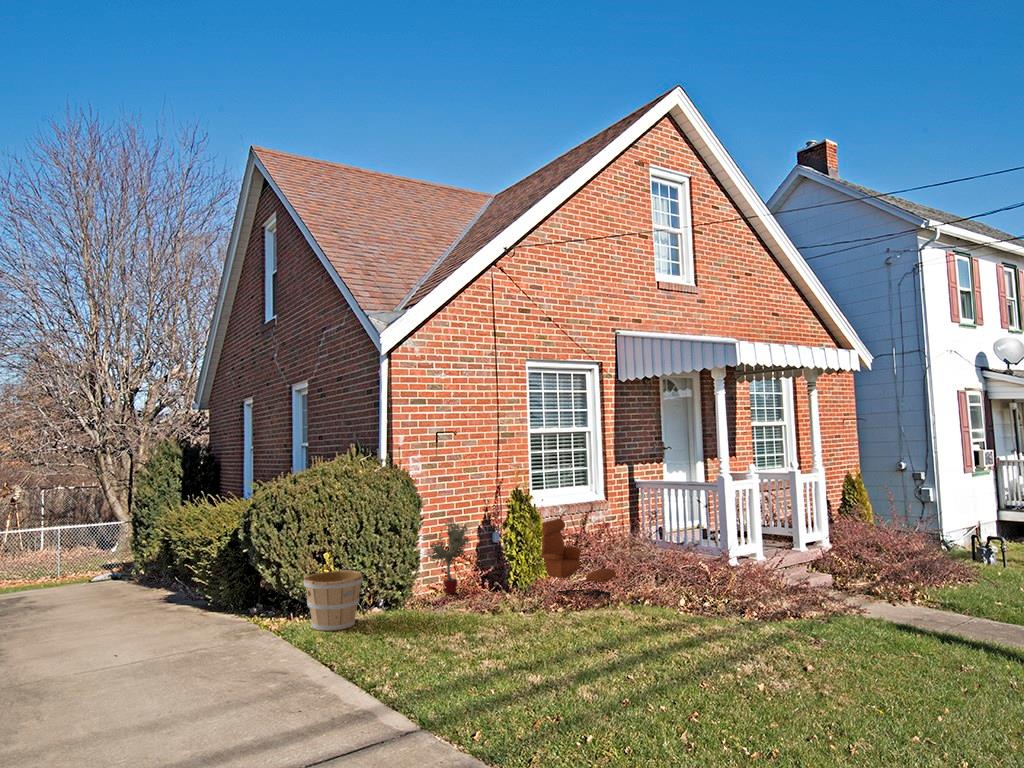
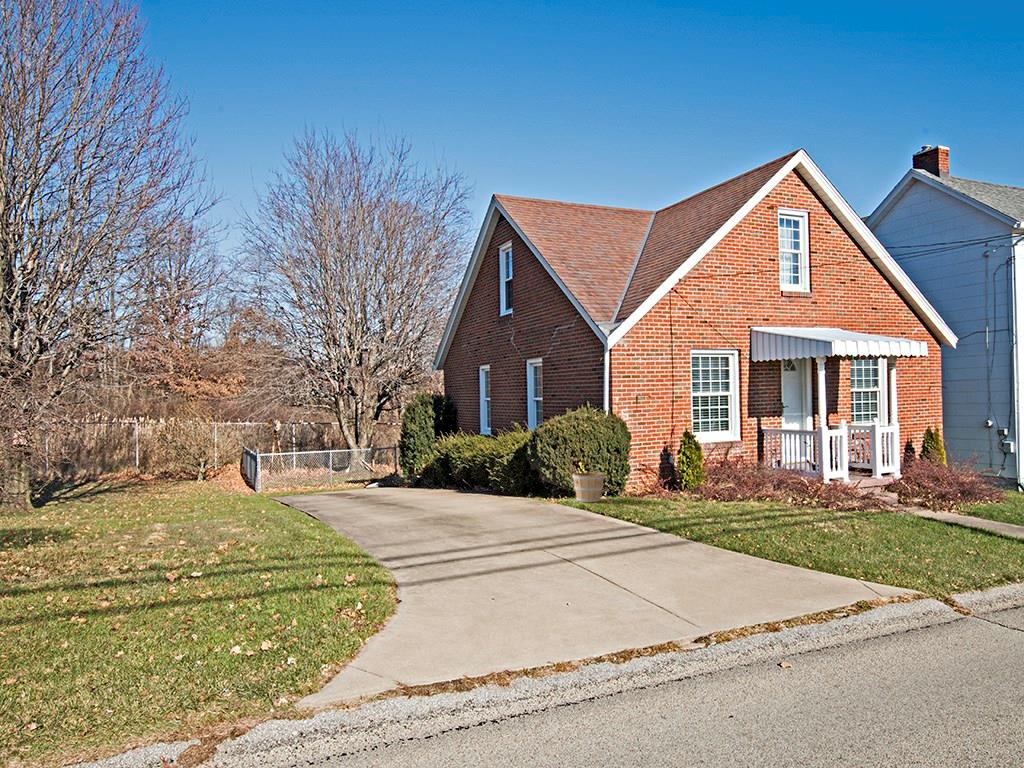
potted tree: present [428,519,469,595] -> none [632,447,657,492]
lounge chair: present [540,519,616,599] -> none [701,450,750,496]

